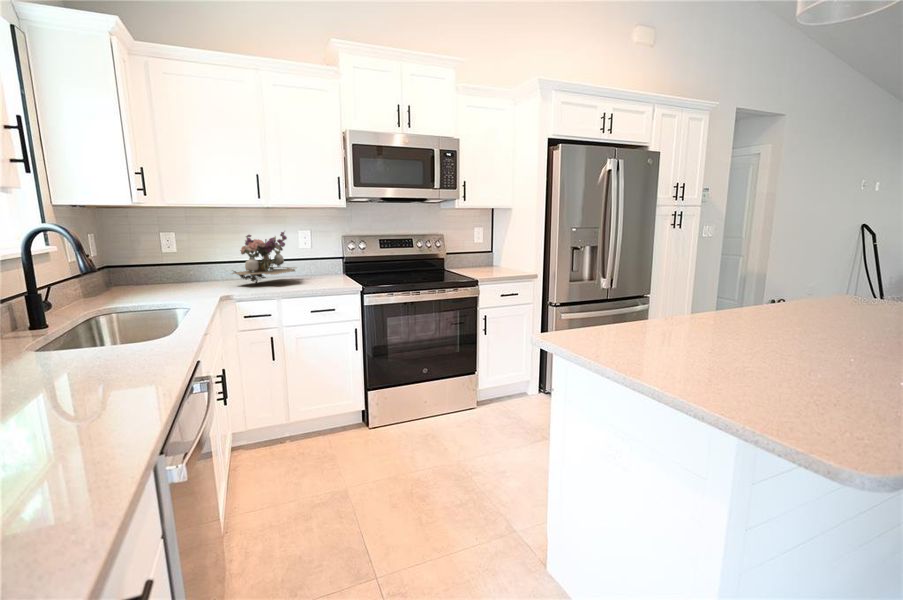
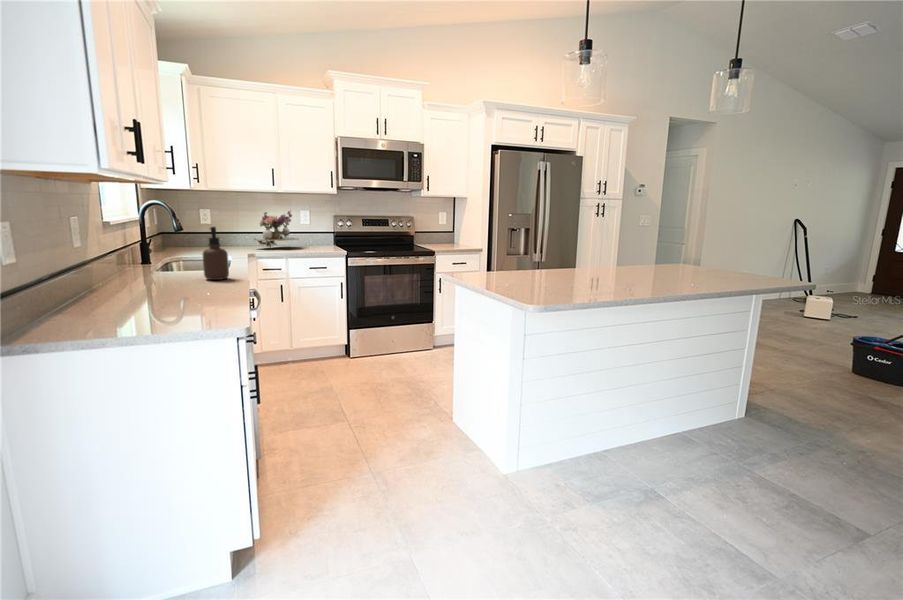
soap dispenser: none [57,280,126,395] -> present [203,227,229,280]

